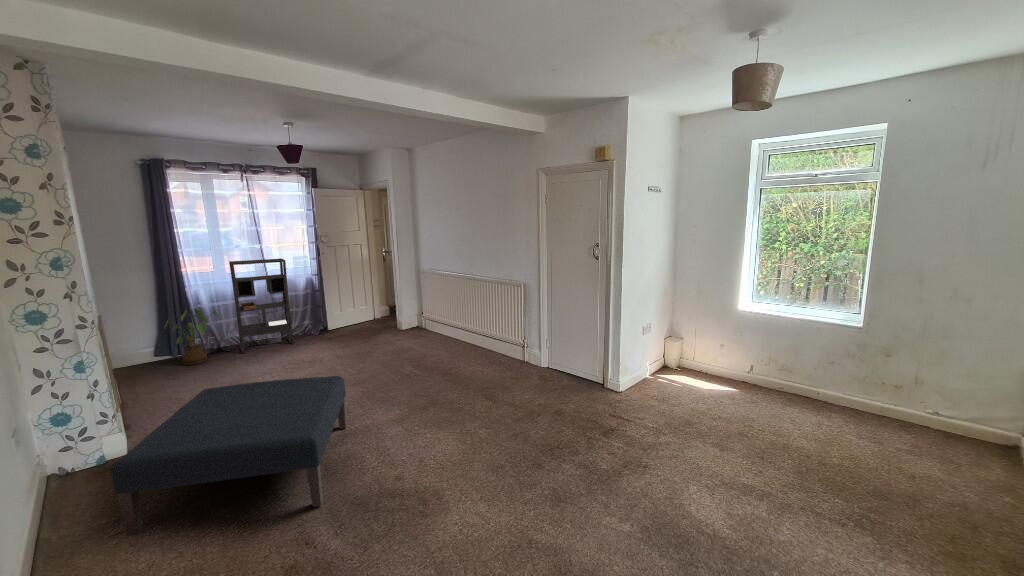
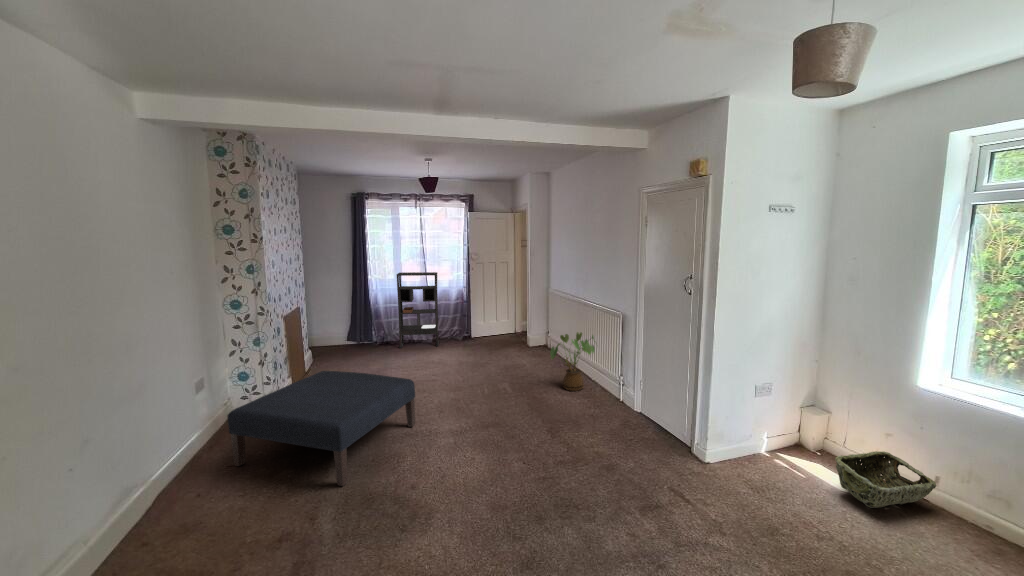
house plant: present [165,308,219,365] -> present [550,332,595,391]
woven basket: none [701,356,751,393] -> present [835,451,936,508]

